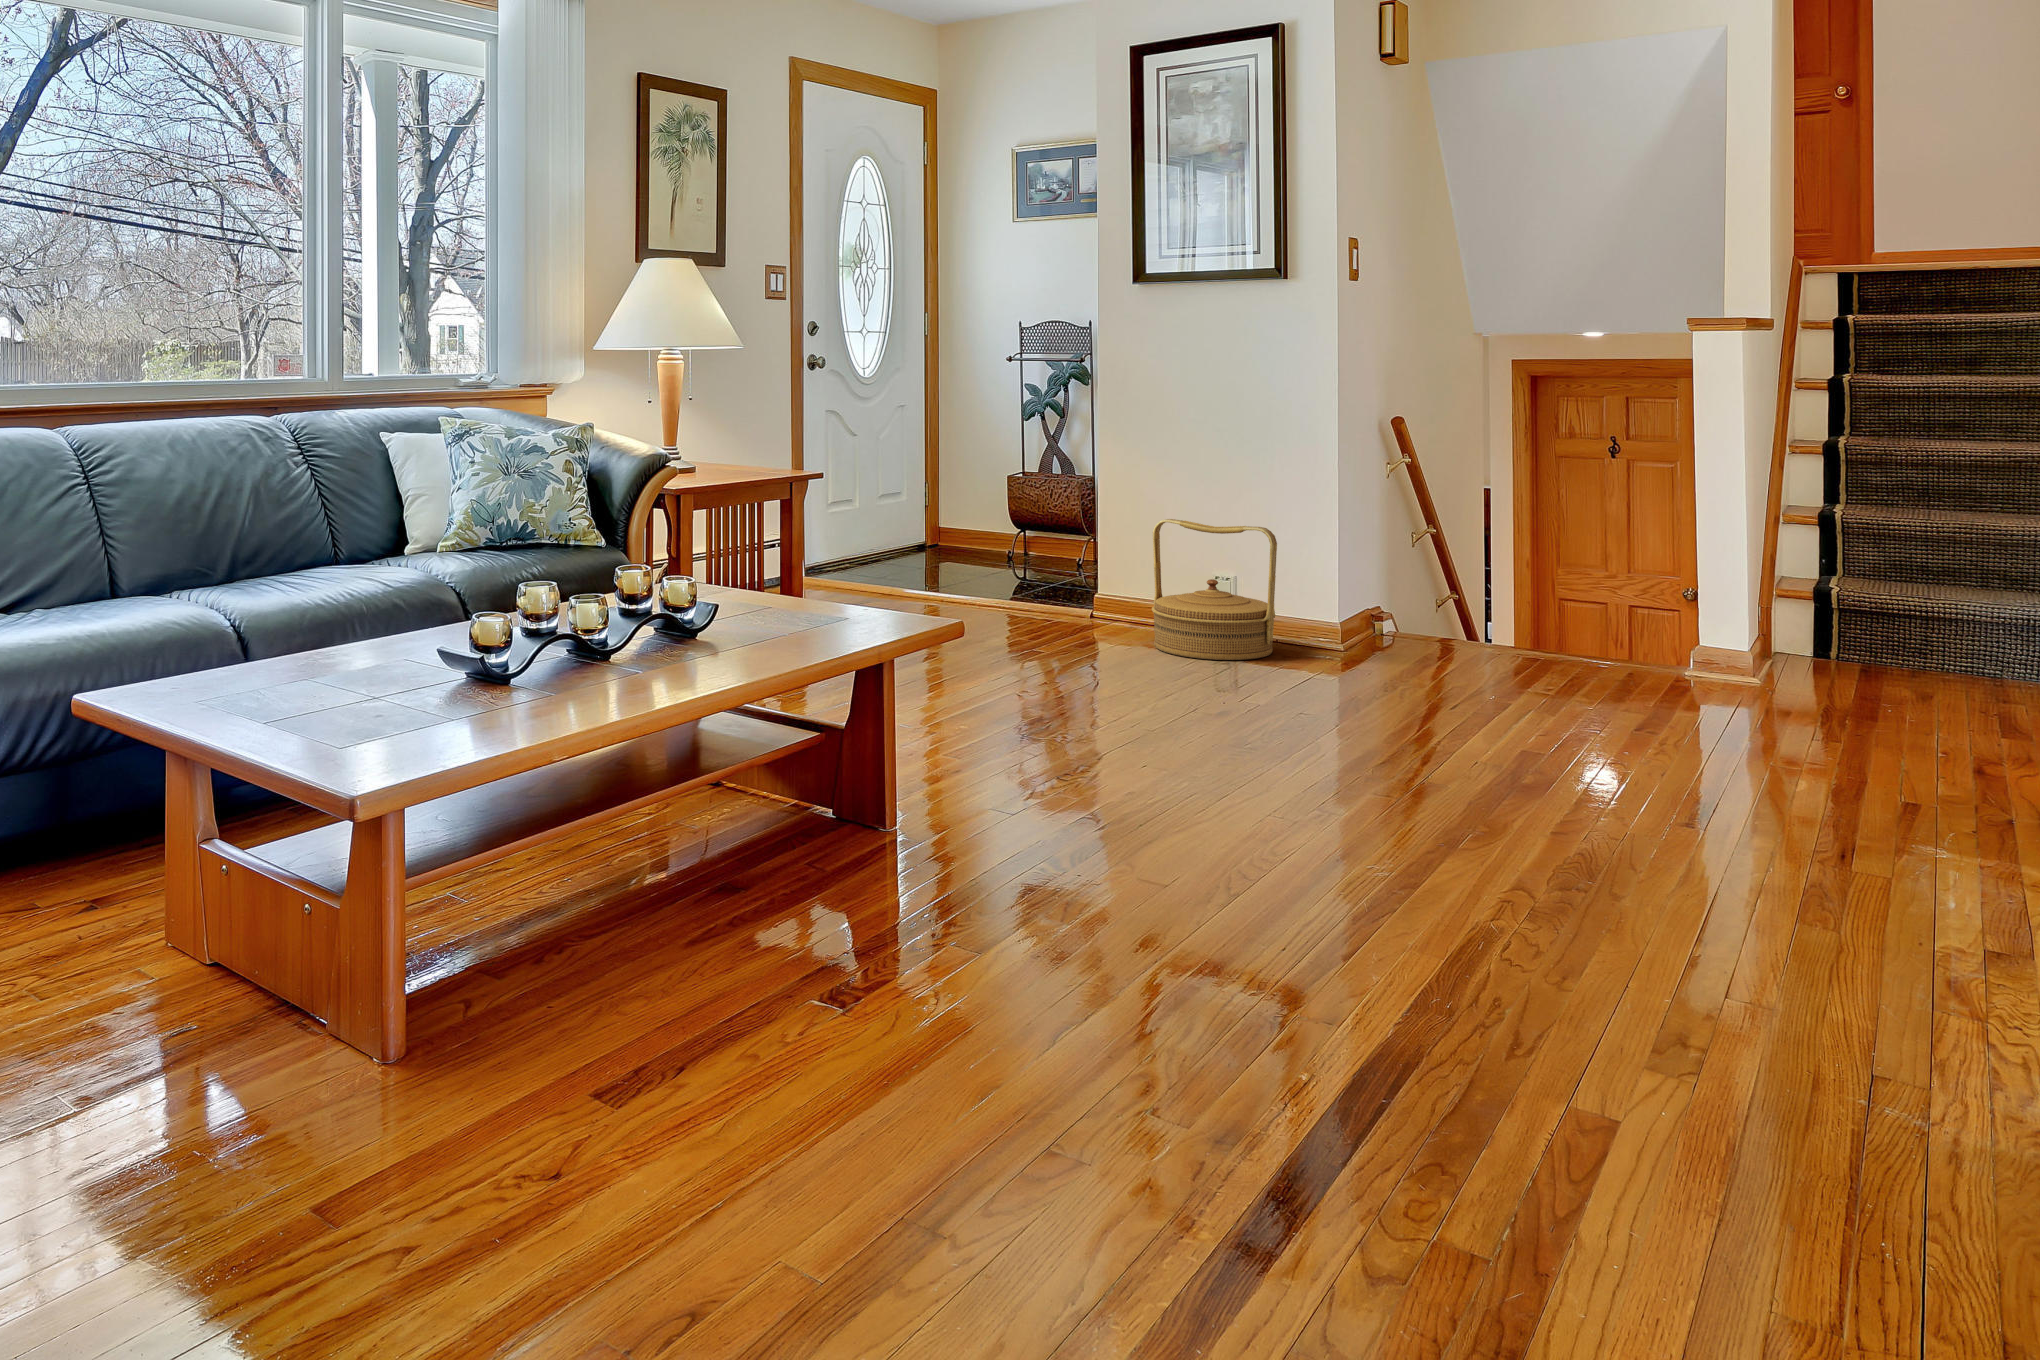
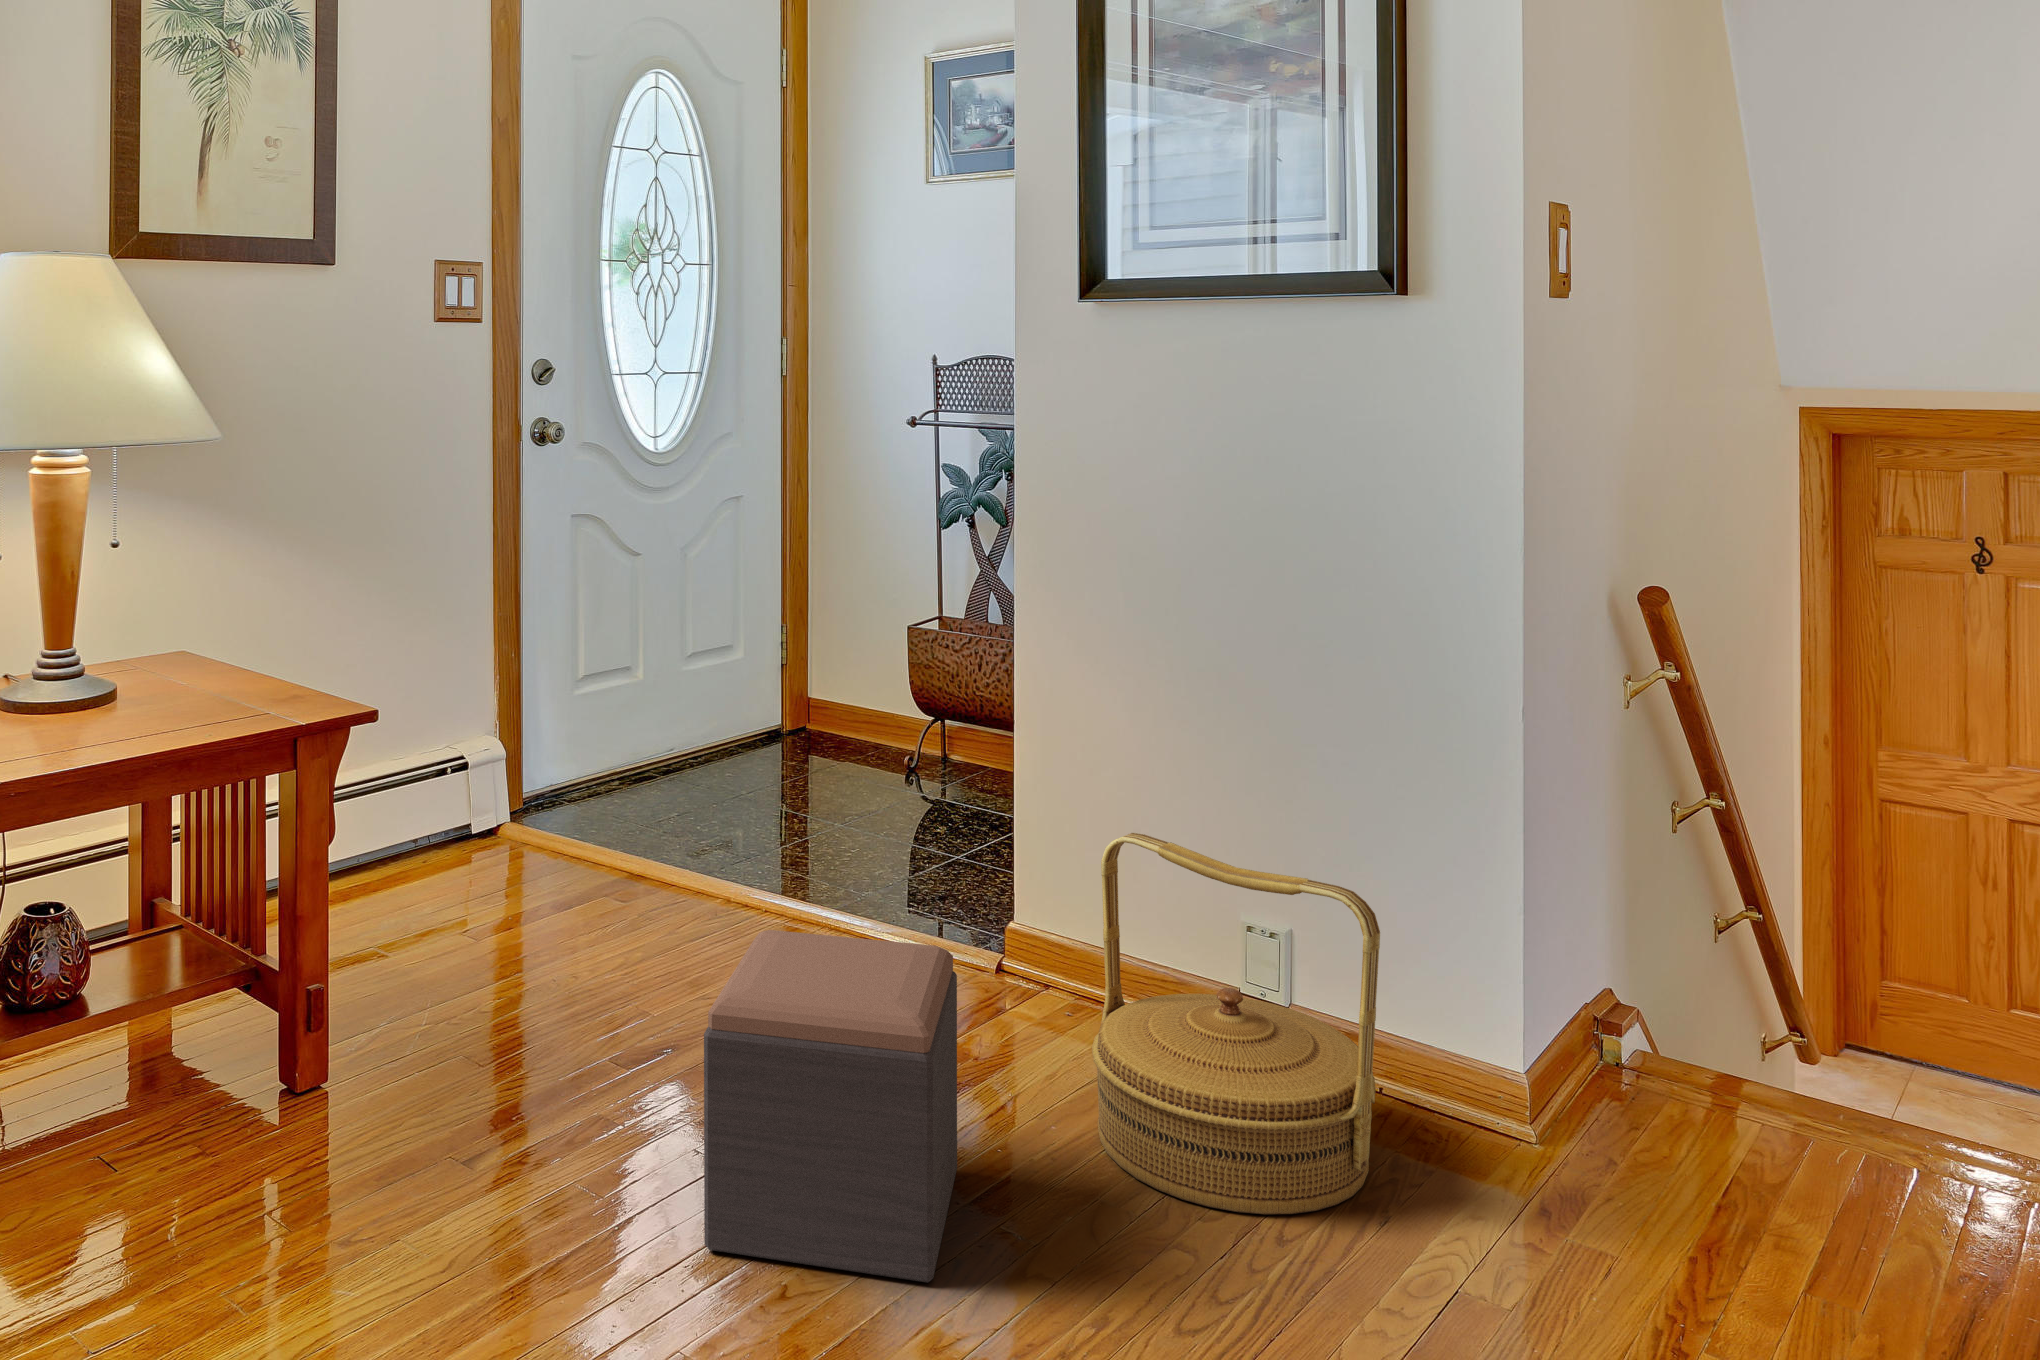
footstool: none [1003,554,1101,674] -> present [704,930,957,1283]

